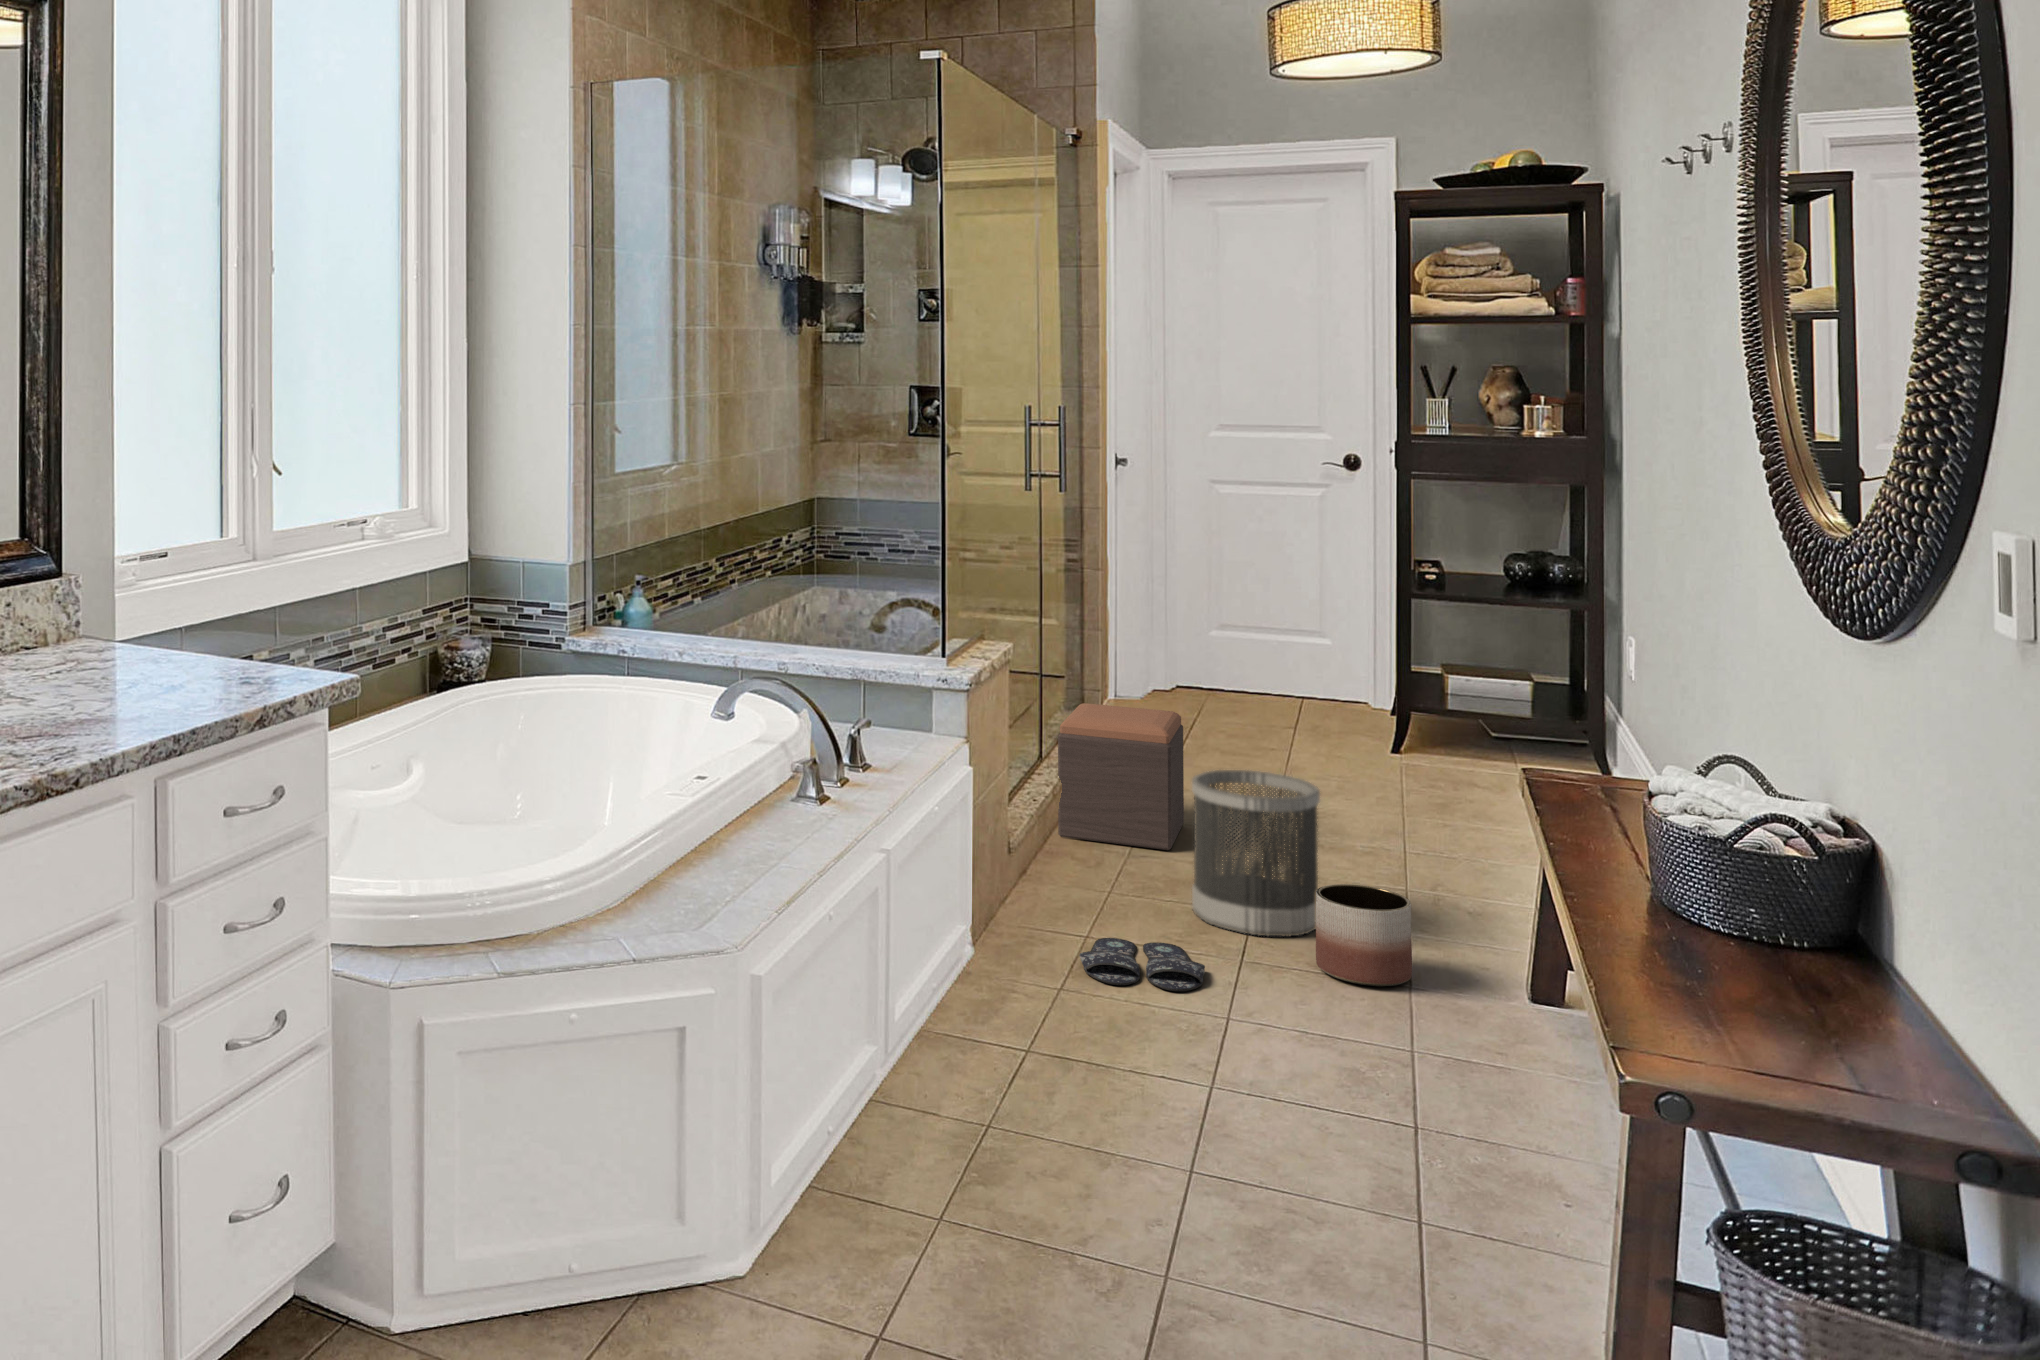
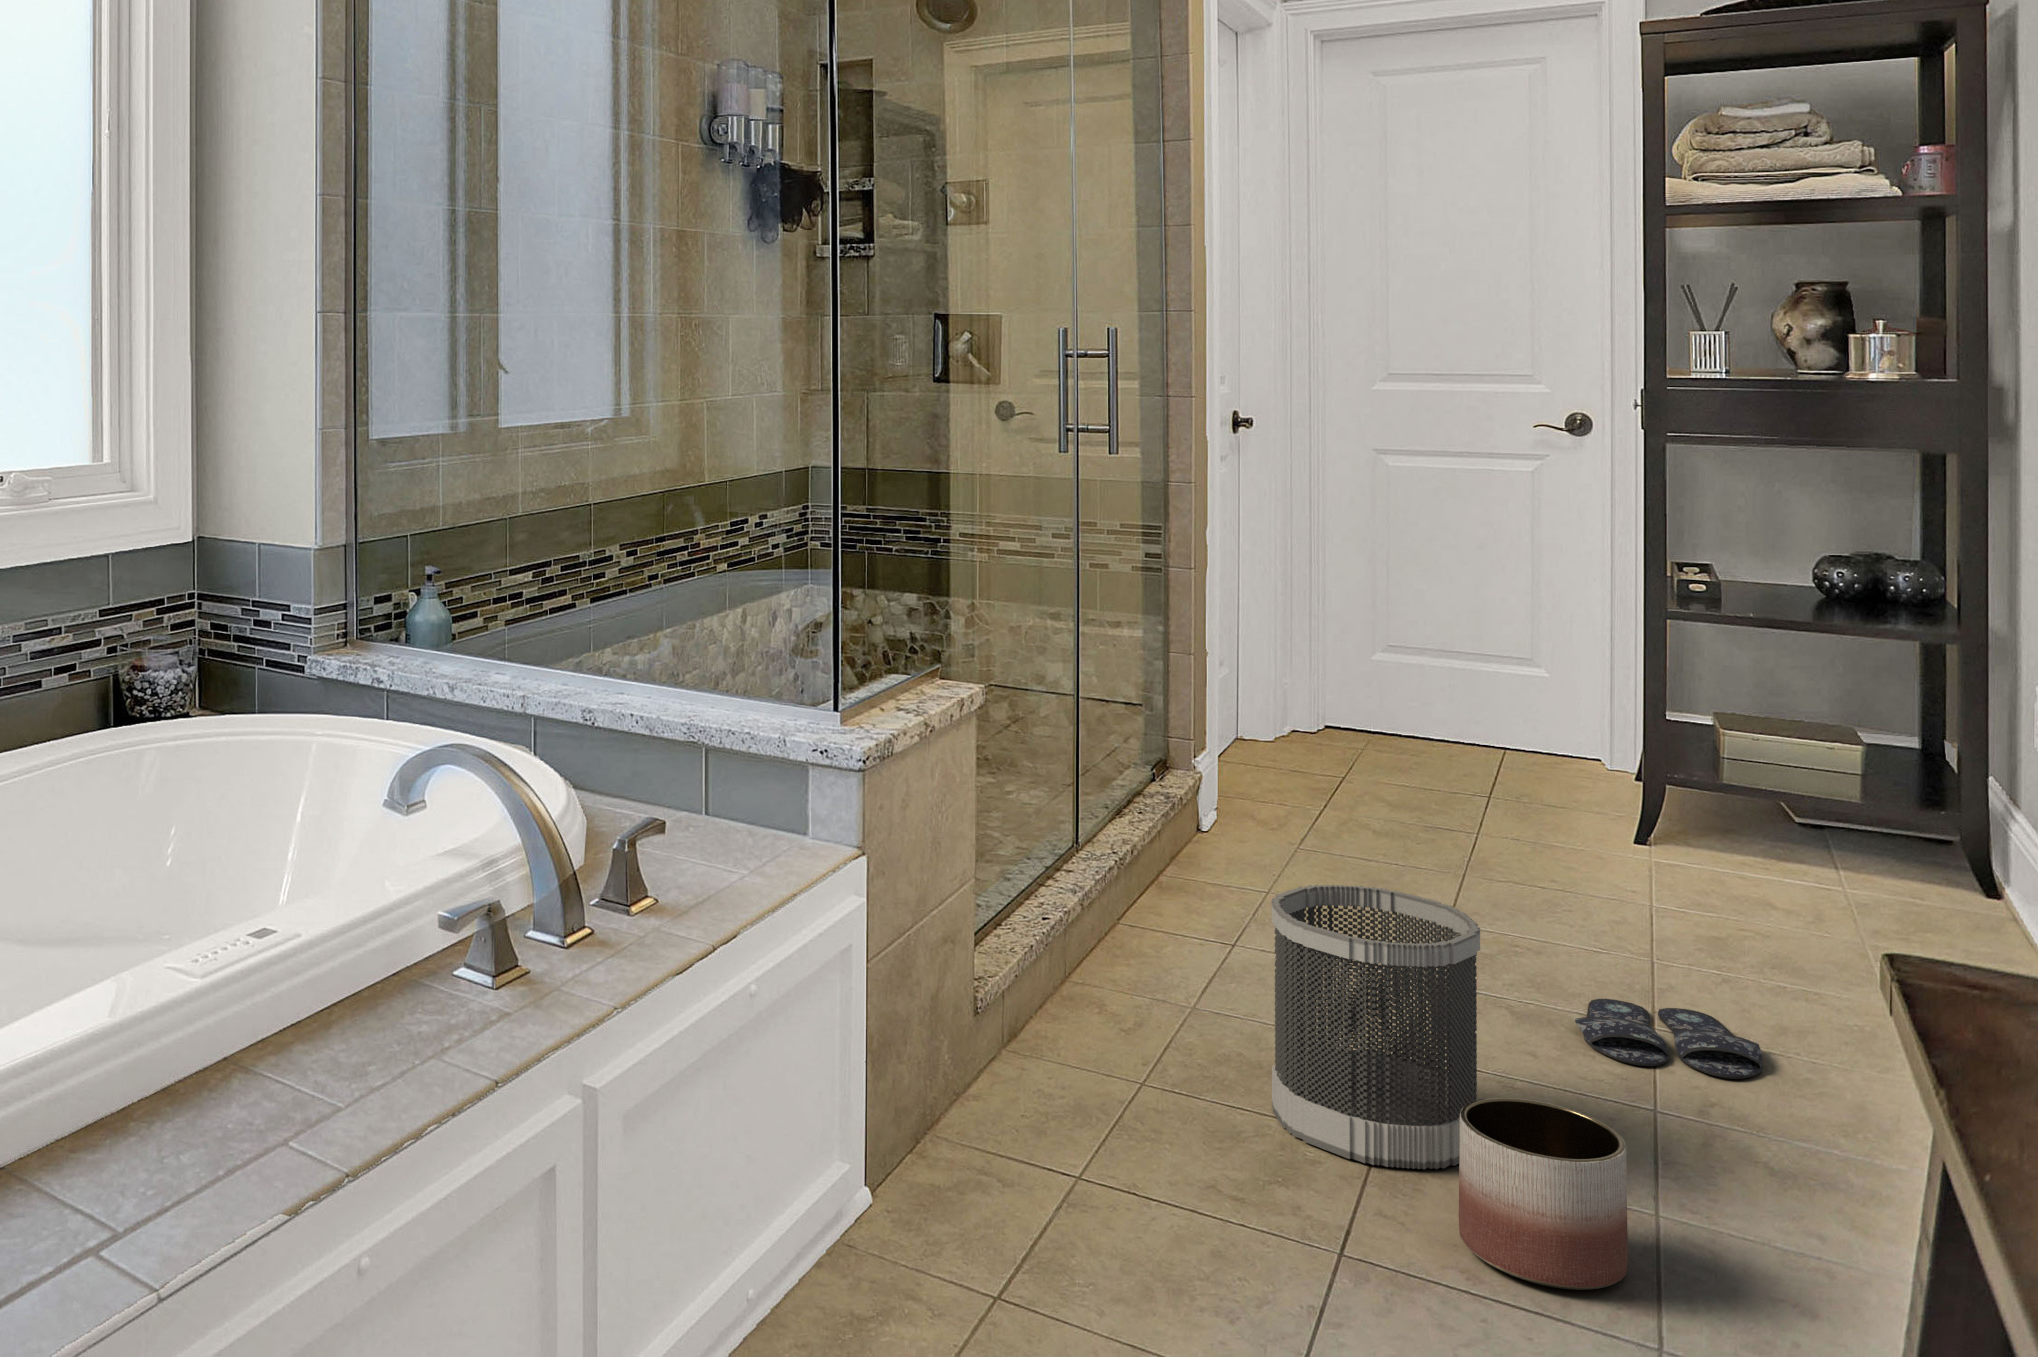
footstool: present [1058,703,1184,850] -> none [1099,761,1296,991]
slippers: present [1079,938,1205,991] -> present [1575,999,1763,1079]

